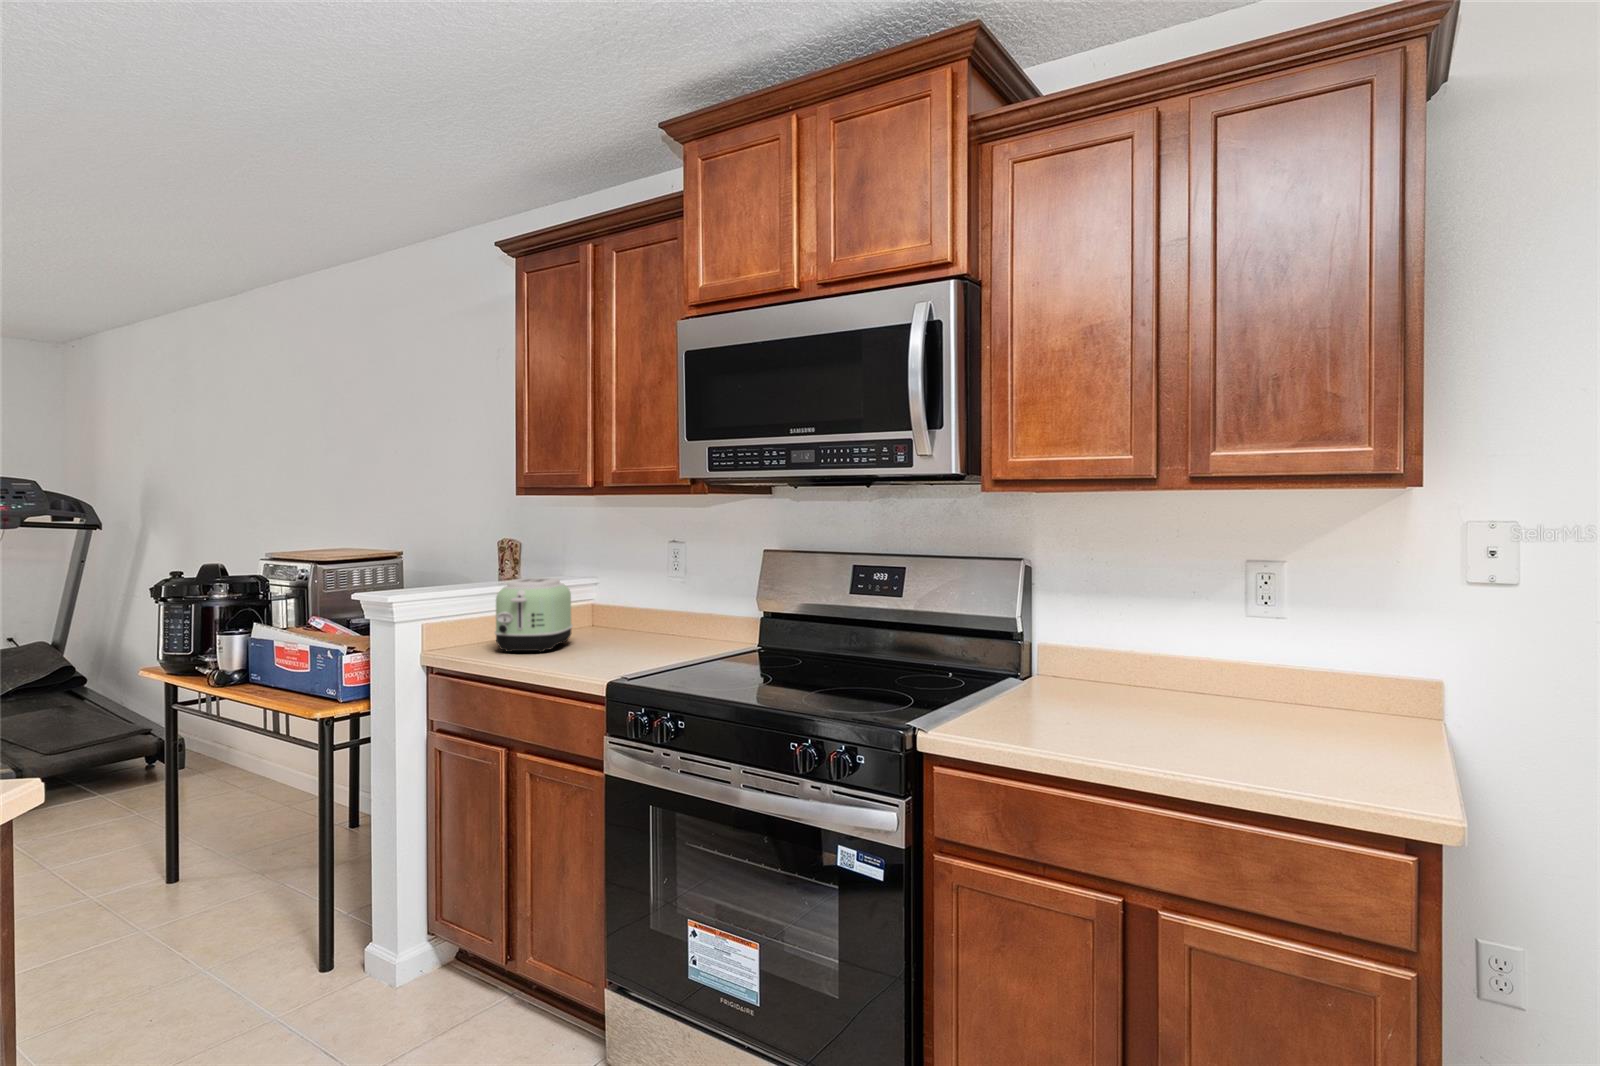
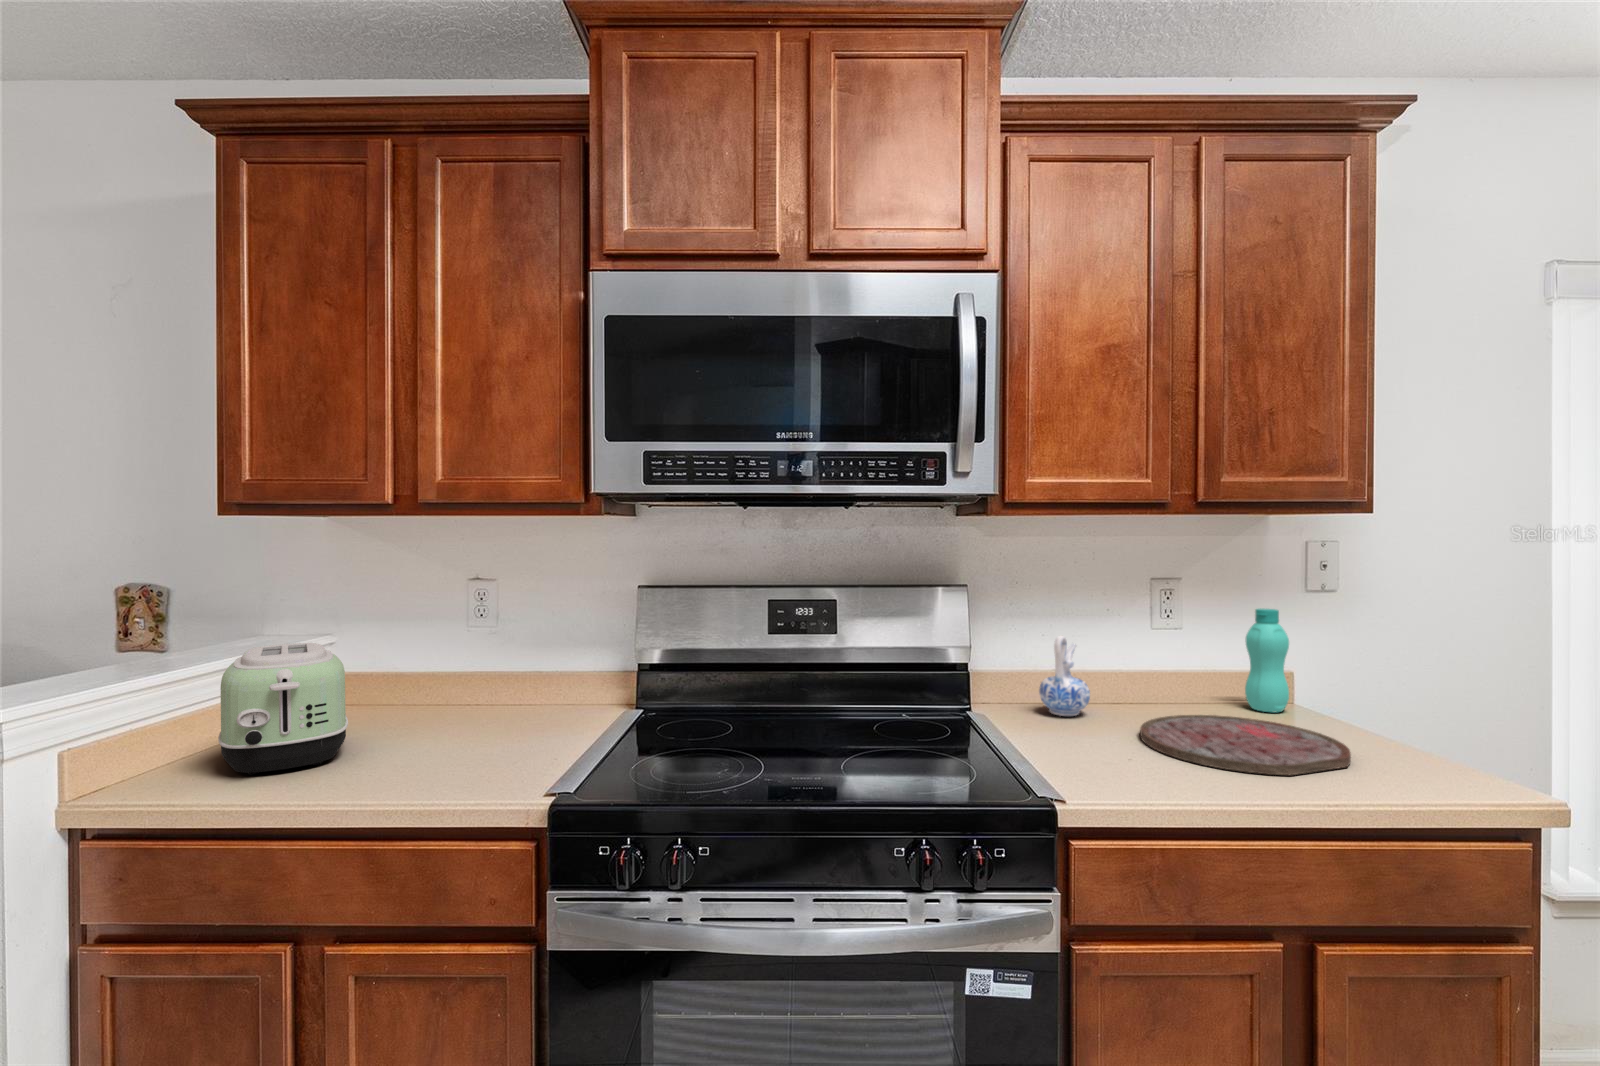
bottle: none [1319,603,1370,724] -> present [1245,608,1289,712]
ceramic pitcher: none [1070,614,1120,696] -> present [1039,636,1090,716]
cutting board: none [1089,704,1296,760] -> present [1140,715,1351,775]

